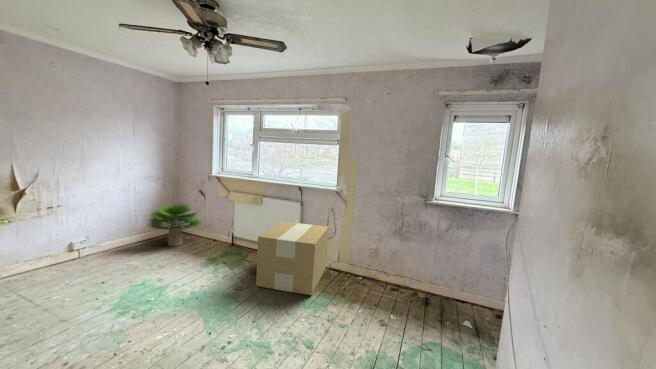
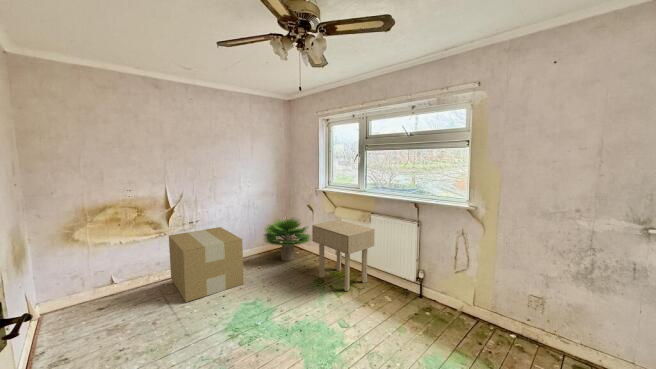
side table: none [205,204,265,265] -> present [312,220,375,291]
cardboard box: present [256,221,329,295] -> present [169,227,244,302]

